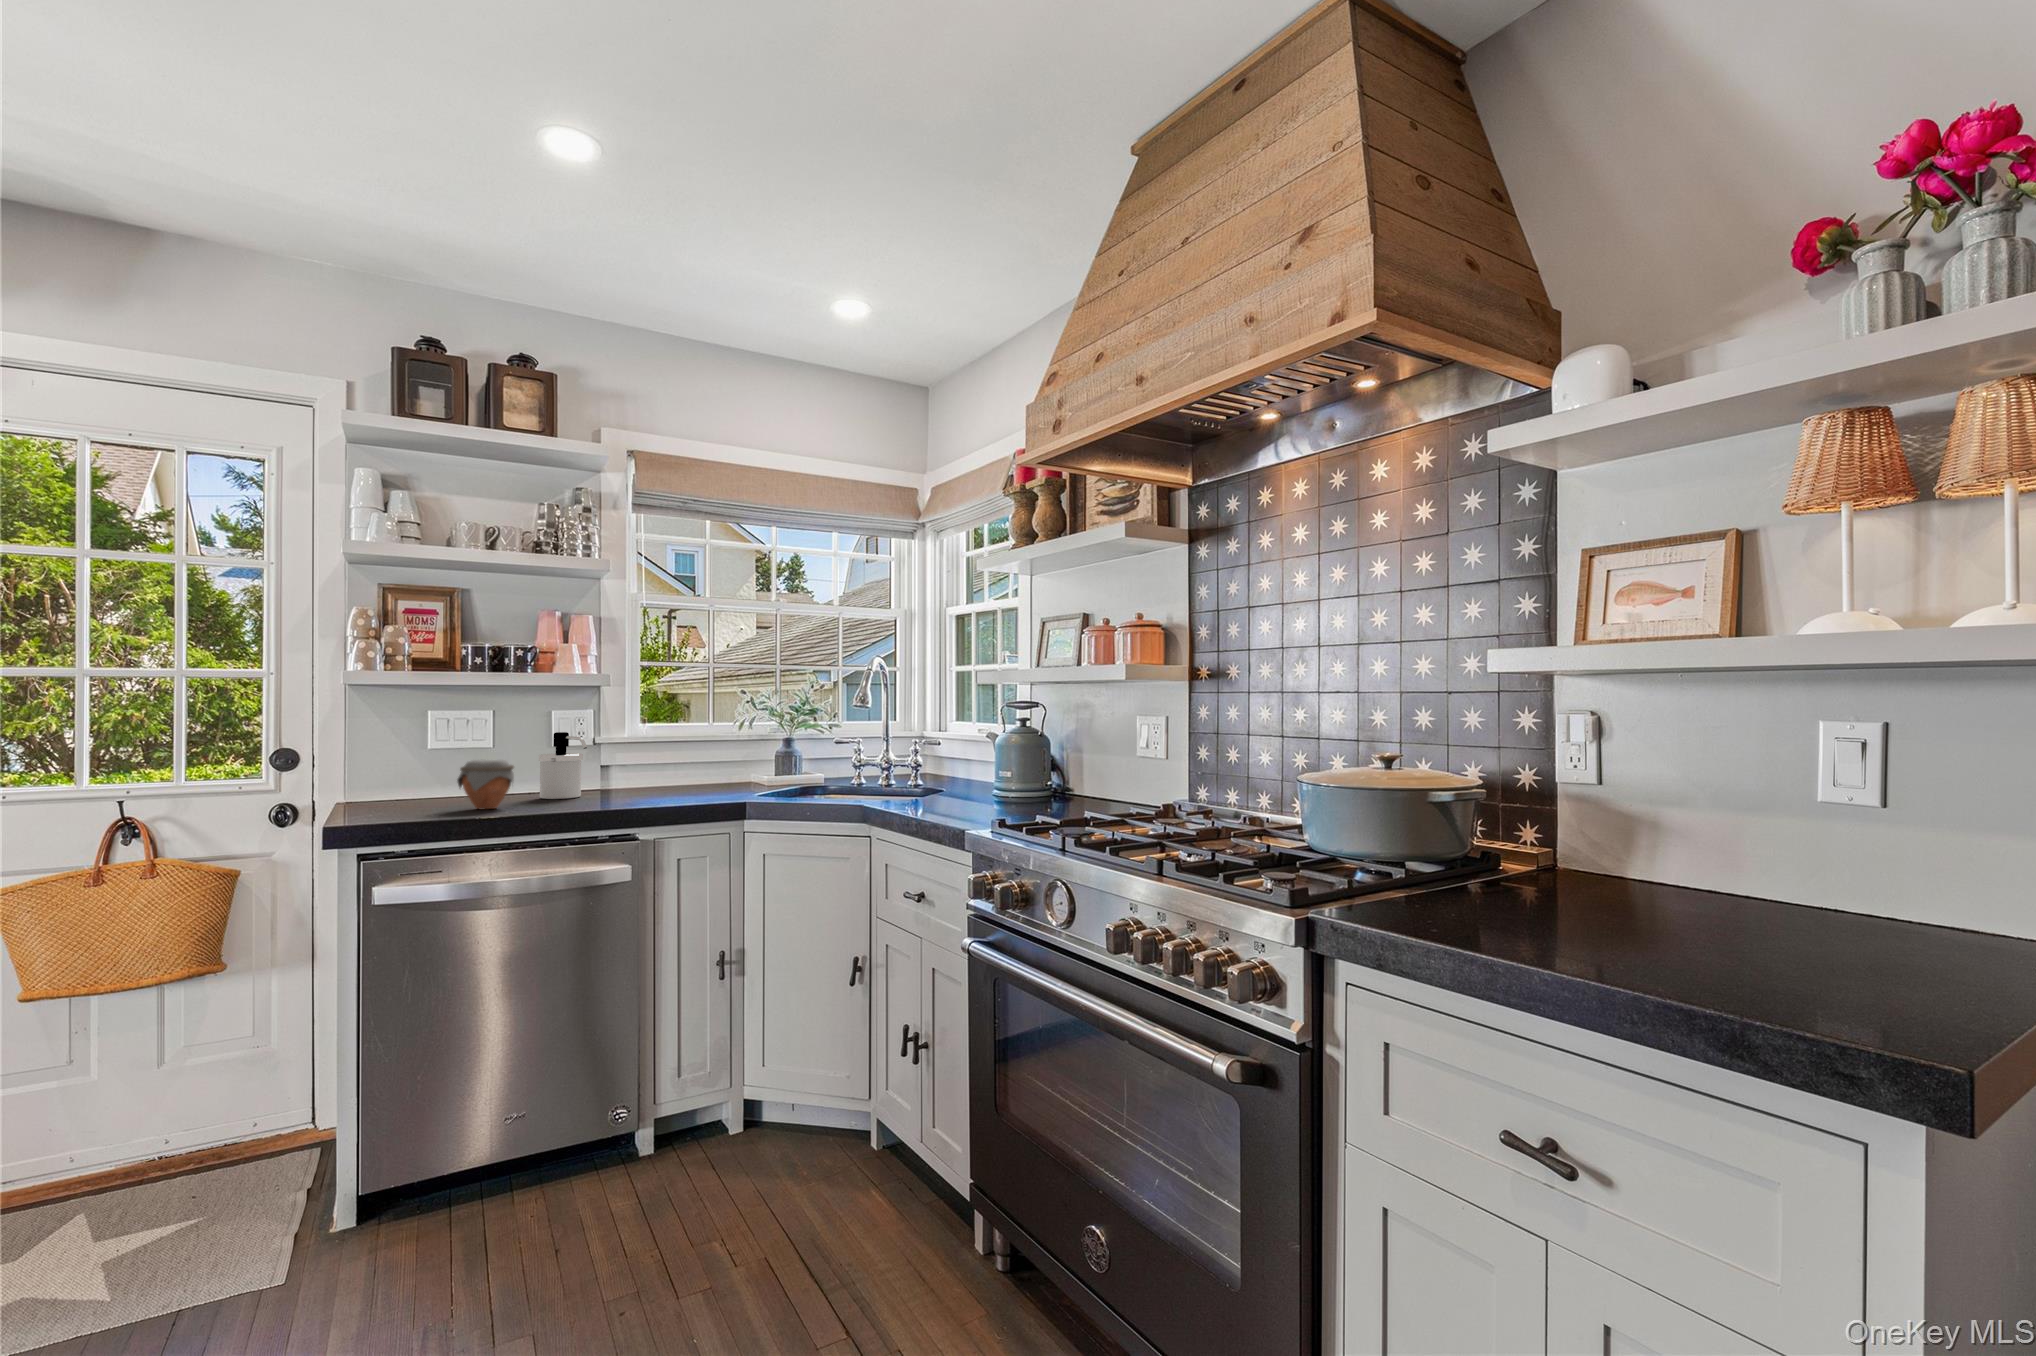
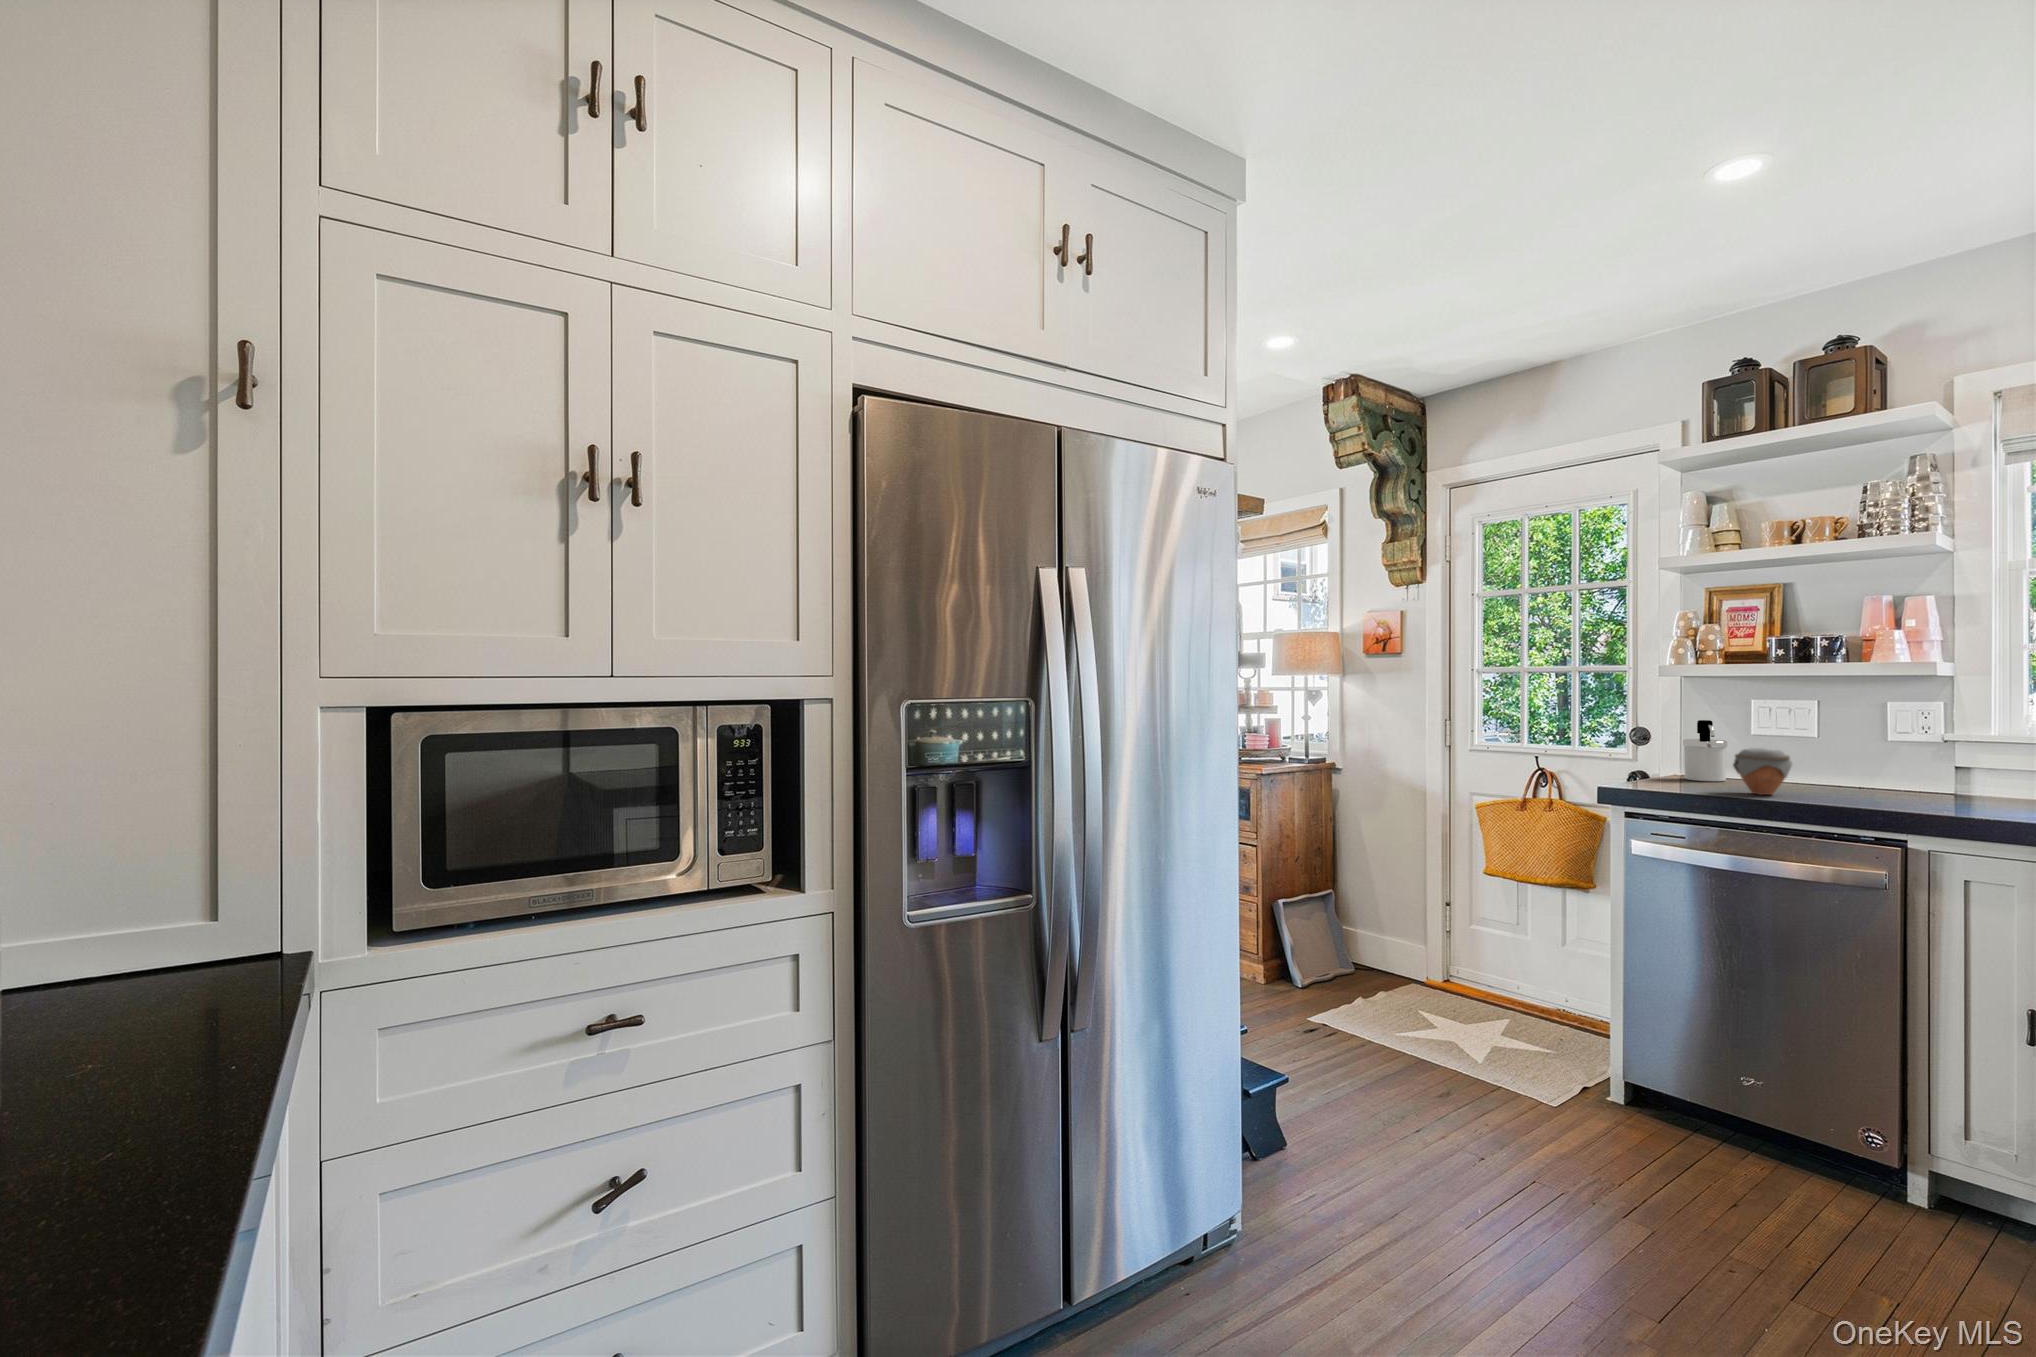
soap dispenser: present [539,732,587,799] -> present [1683,720,1727,782]

